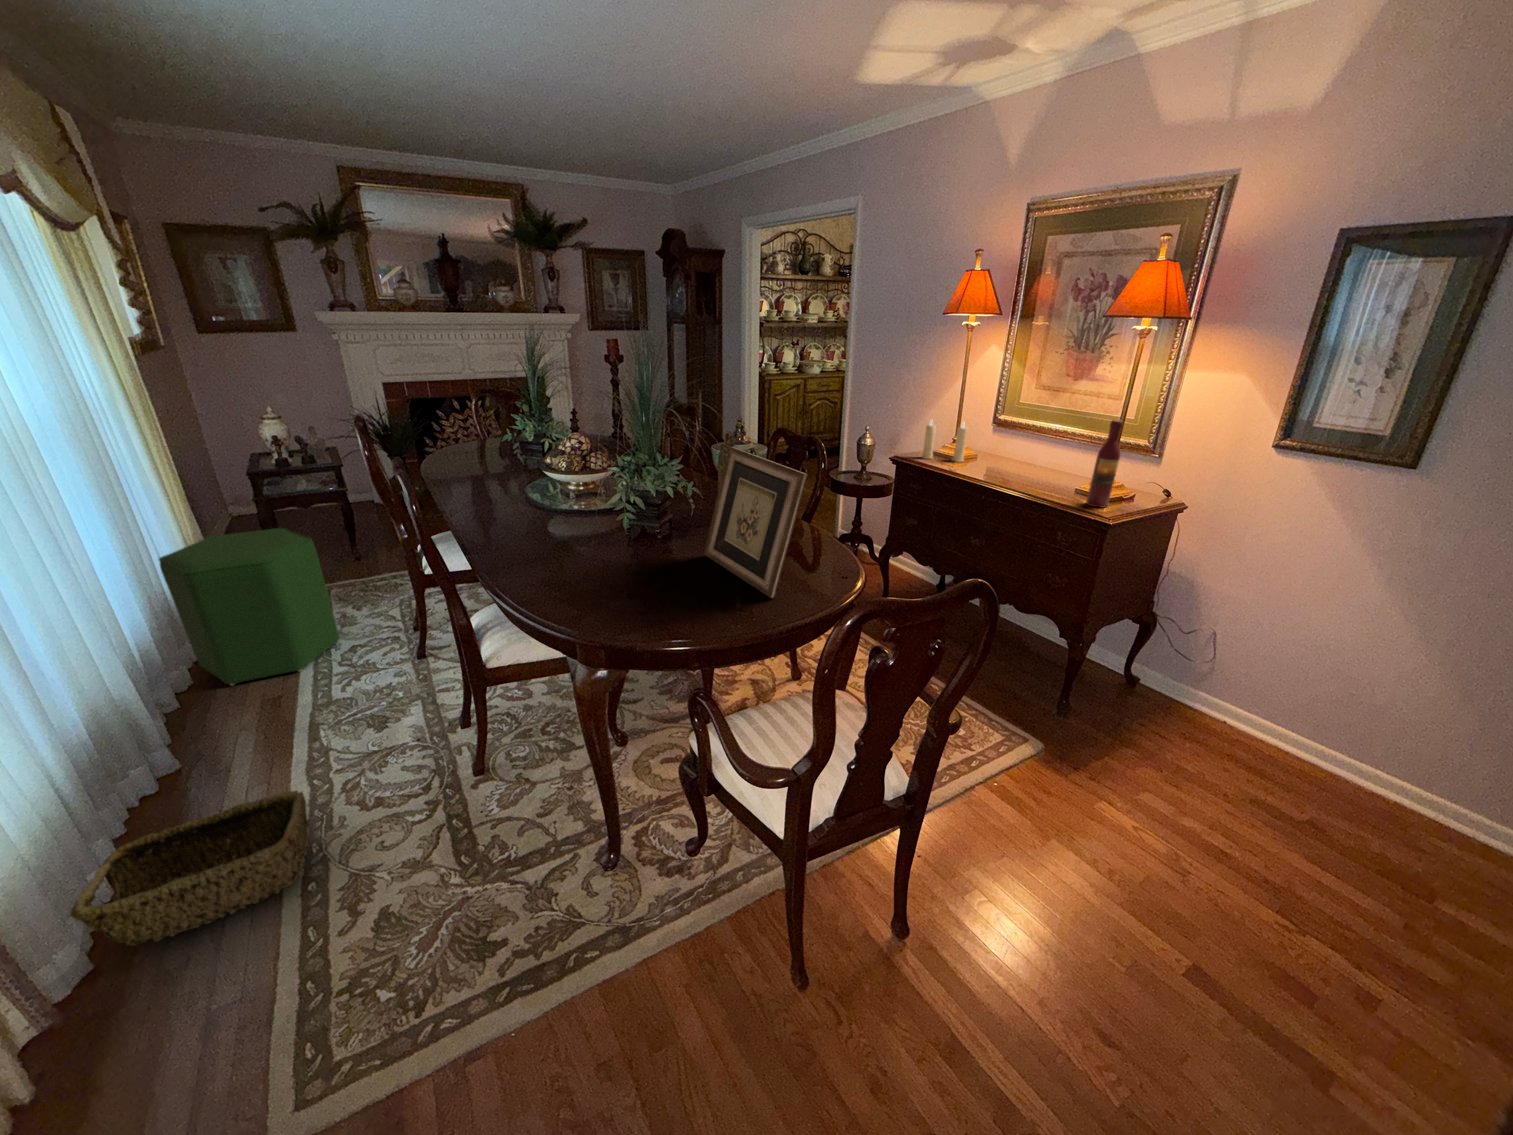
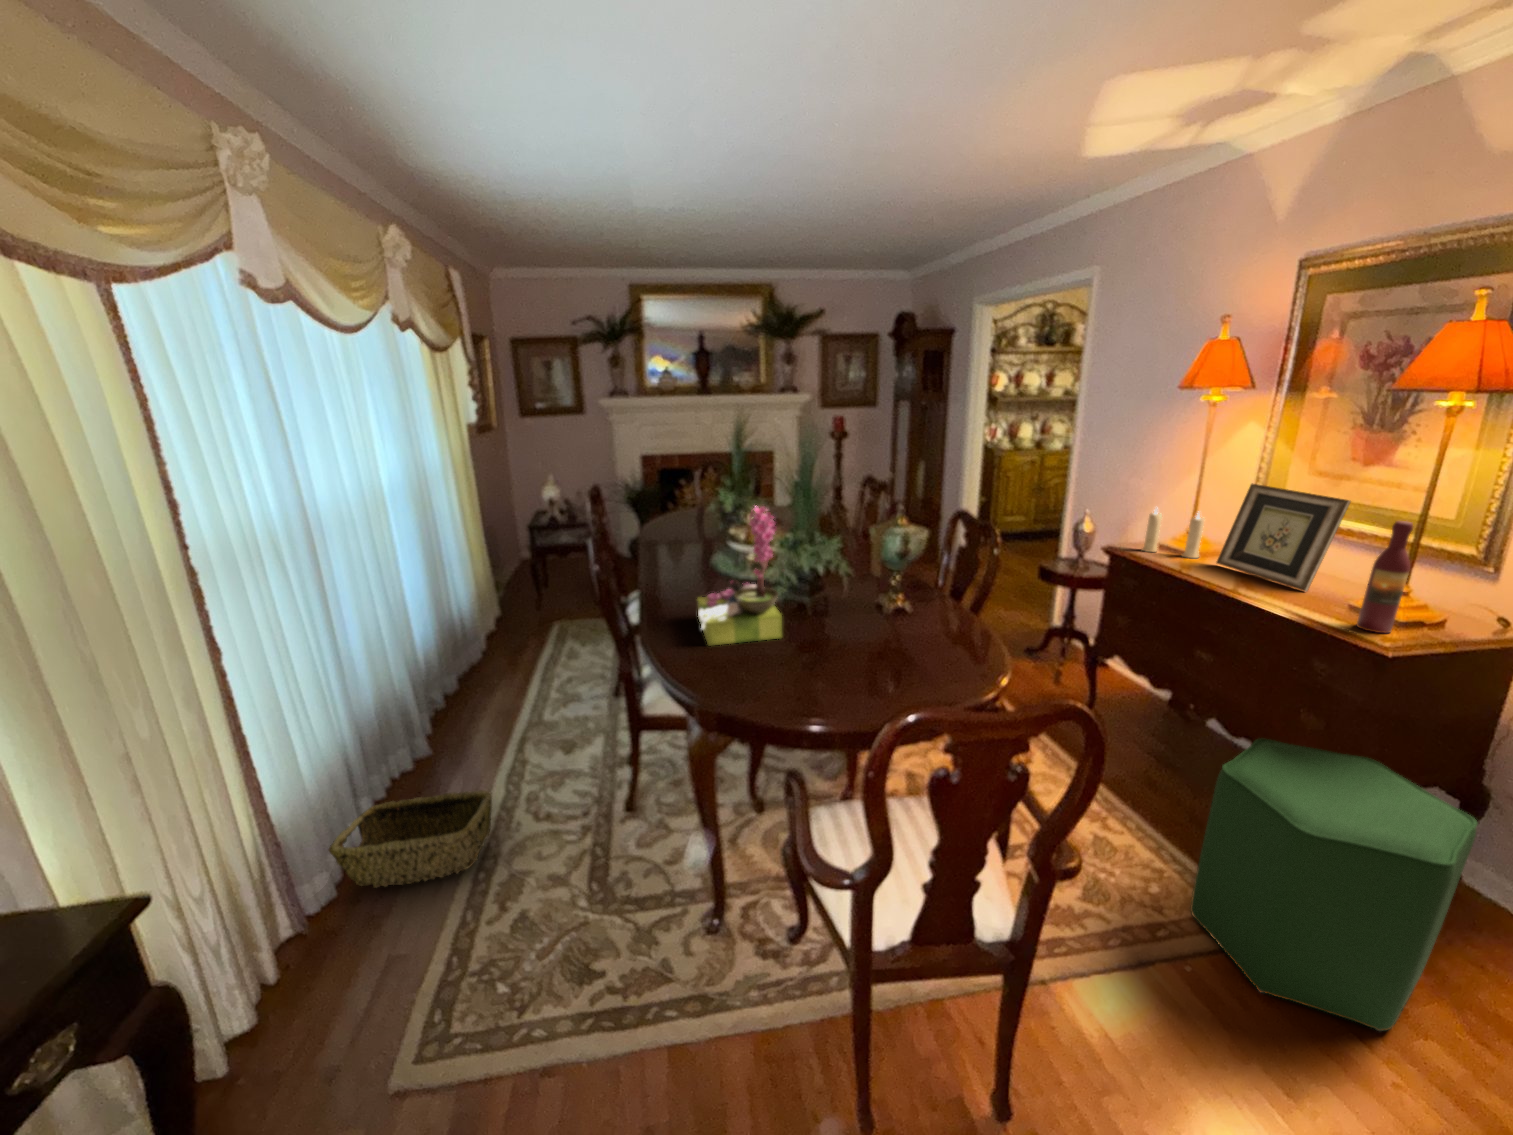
flower arrangement: none [547,422,652,580] -> present [698,505,782,646]
picture frame: present [704,447,808,598] -> present [1217,483,1351,592]
ottoman: present [159,528,339,686] -> present [1190,738,1477,1031]

